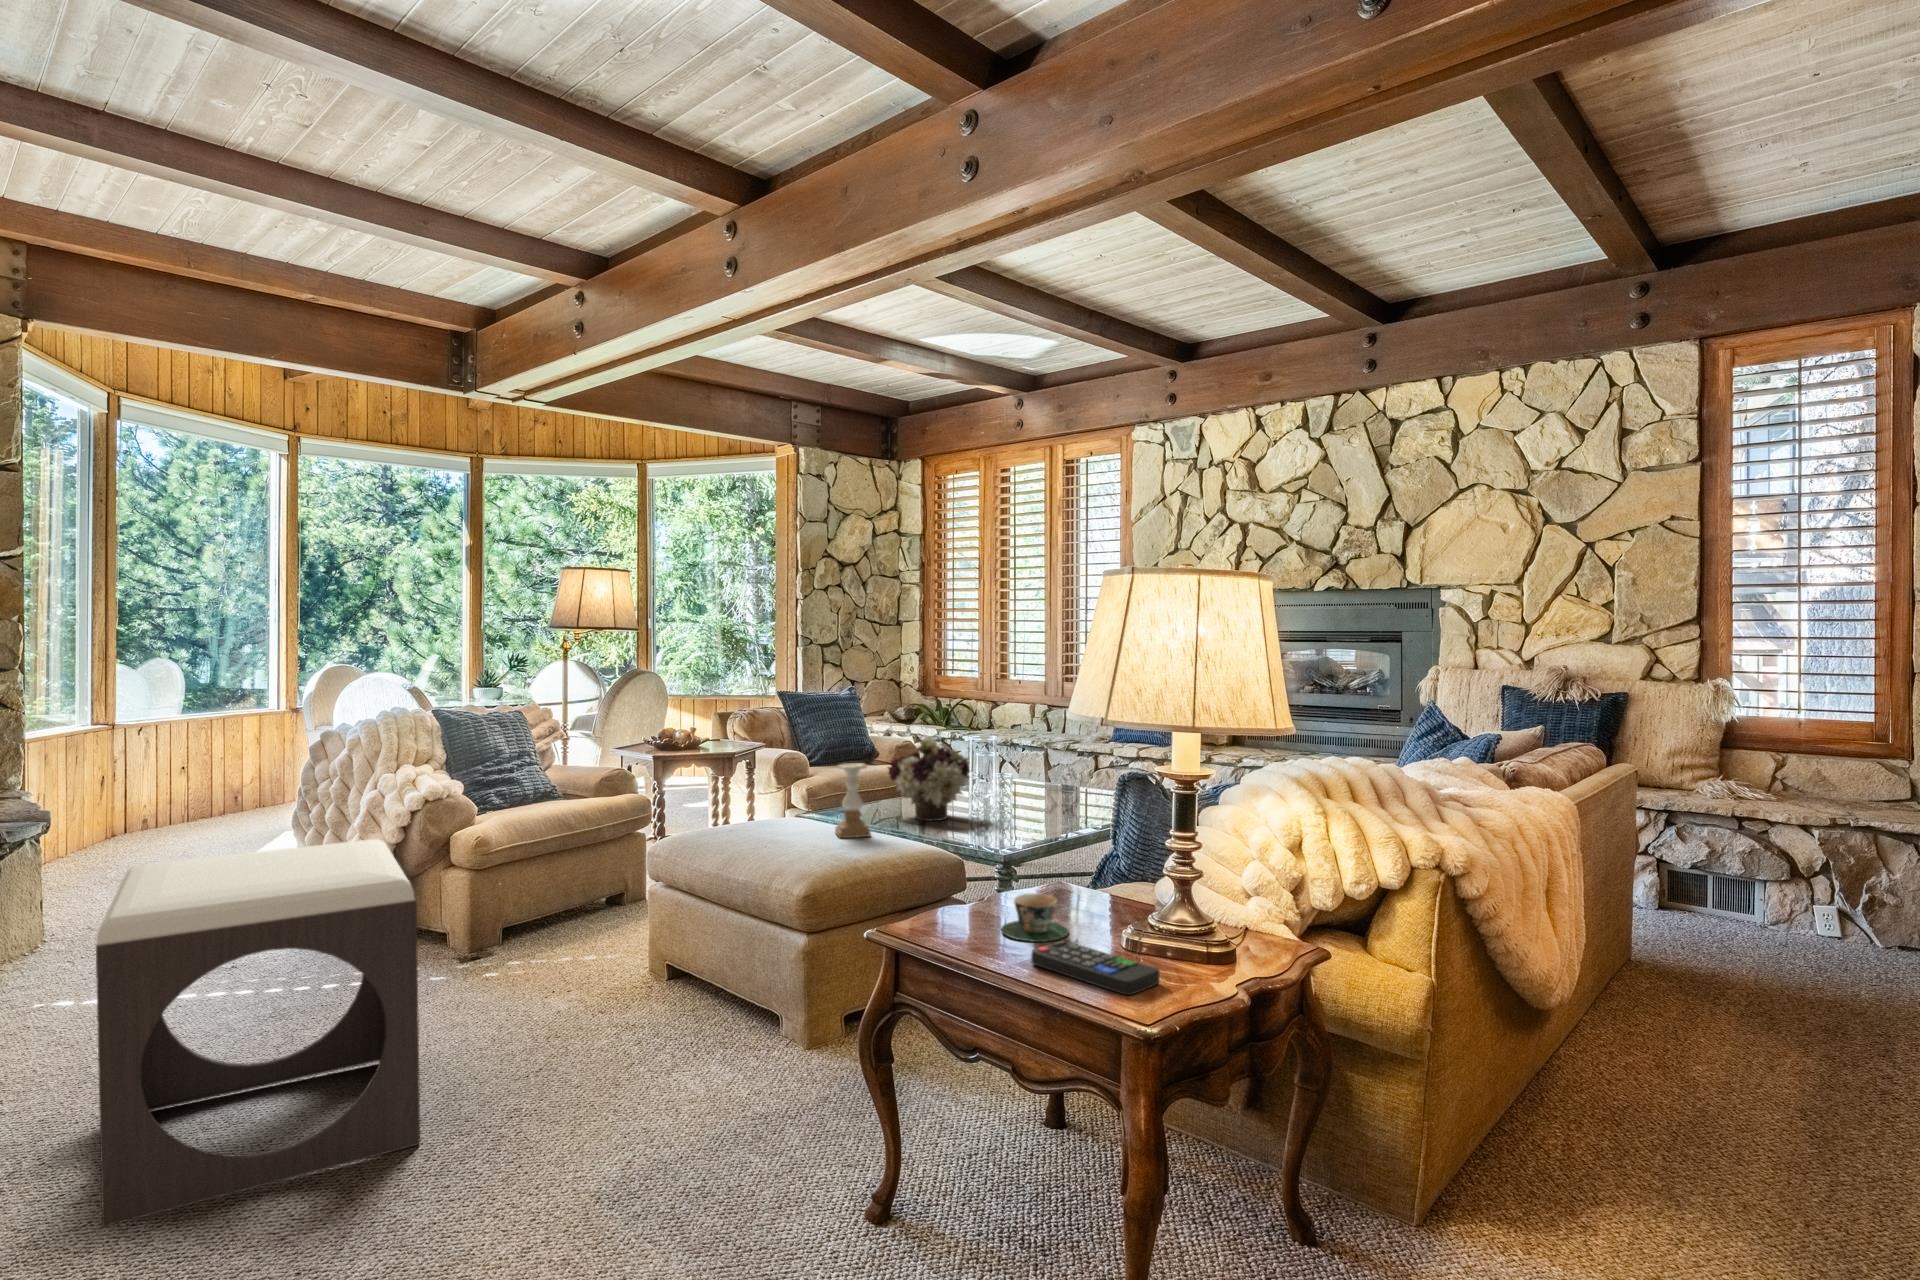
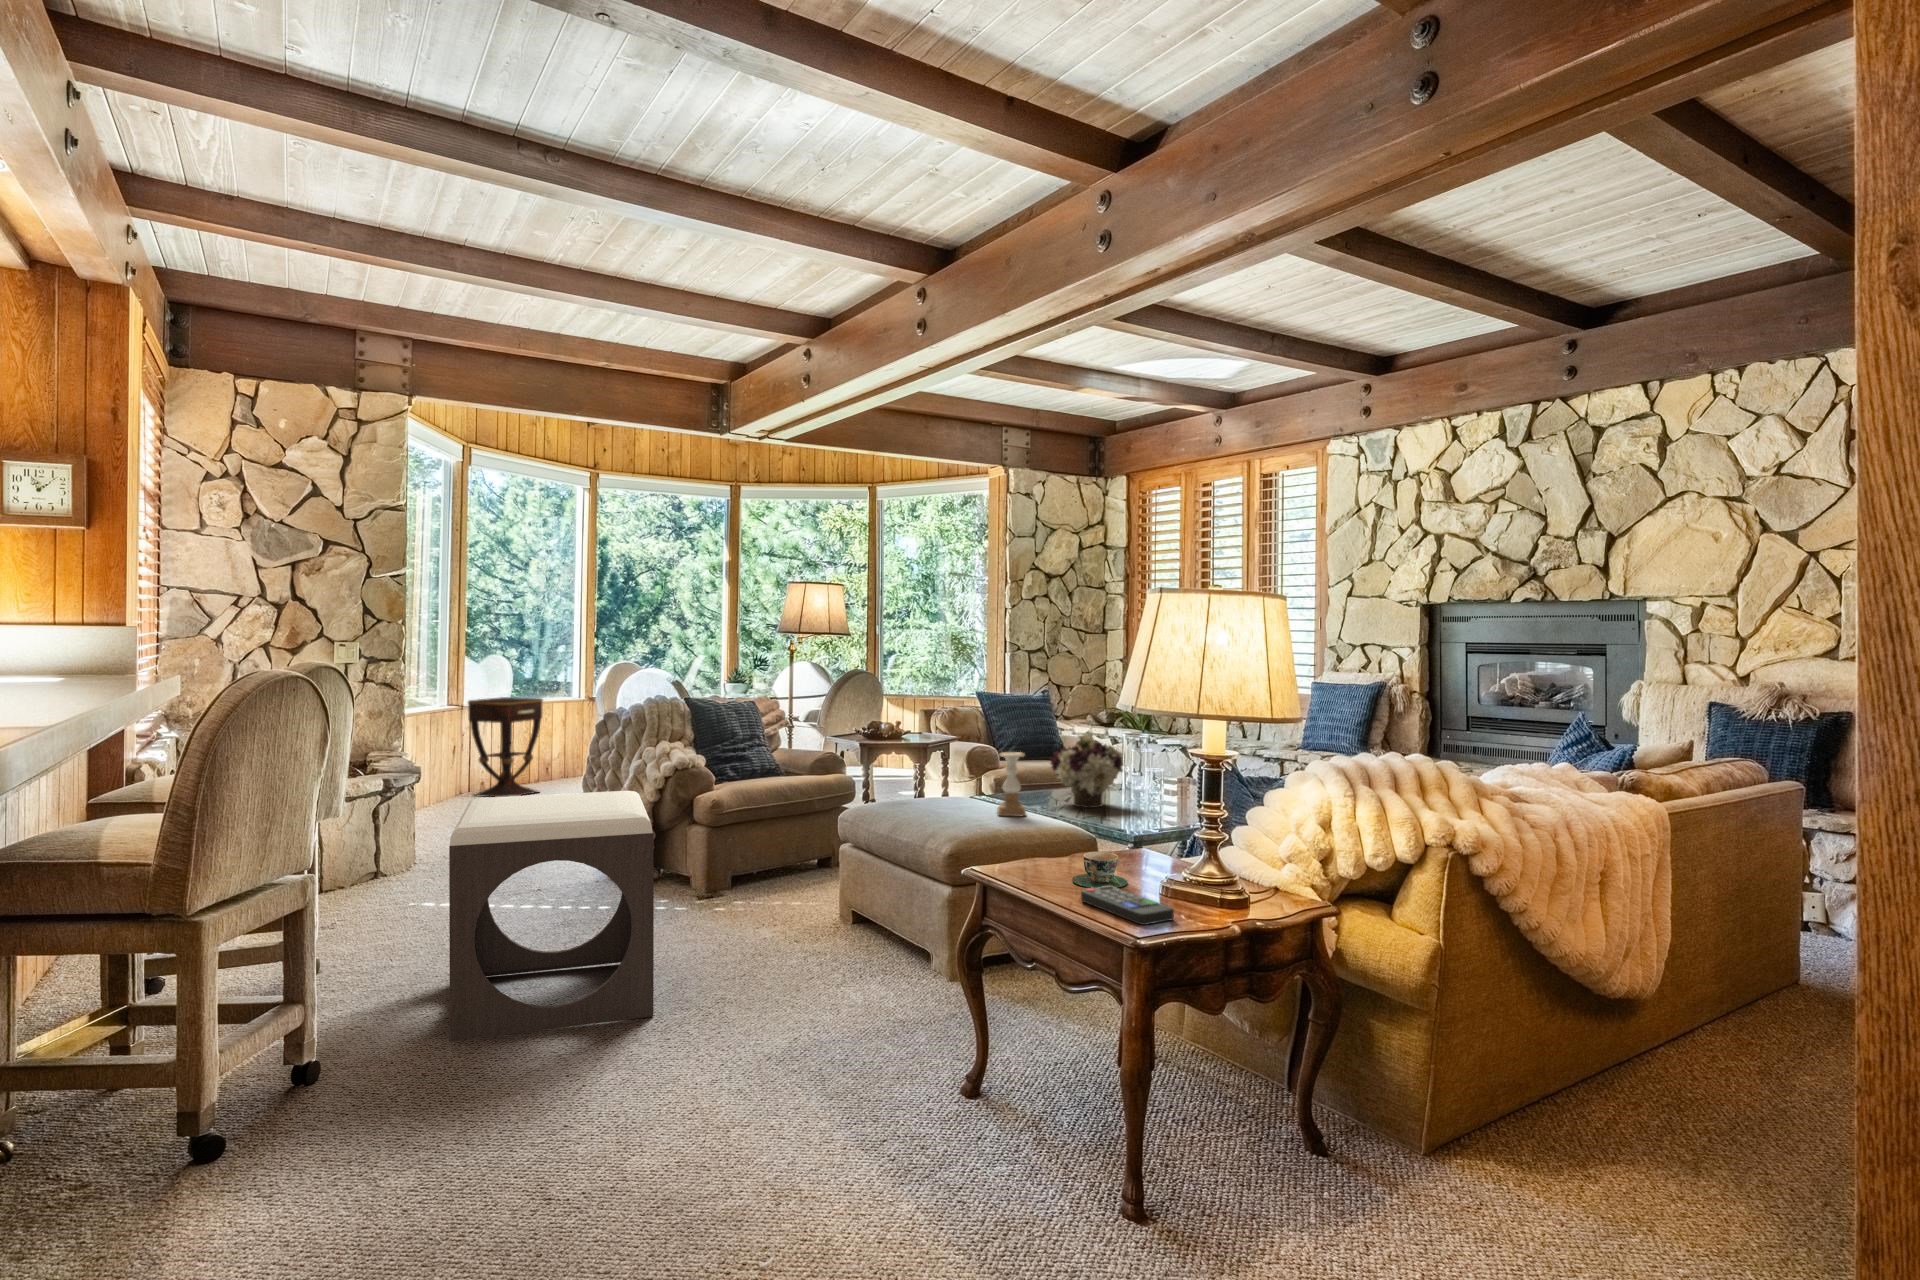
side table: none [118,713,228,839] -> present [468,697,543,797]

